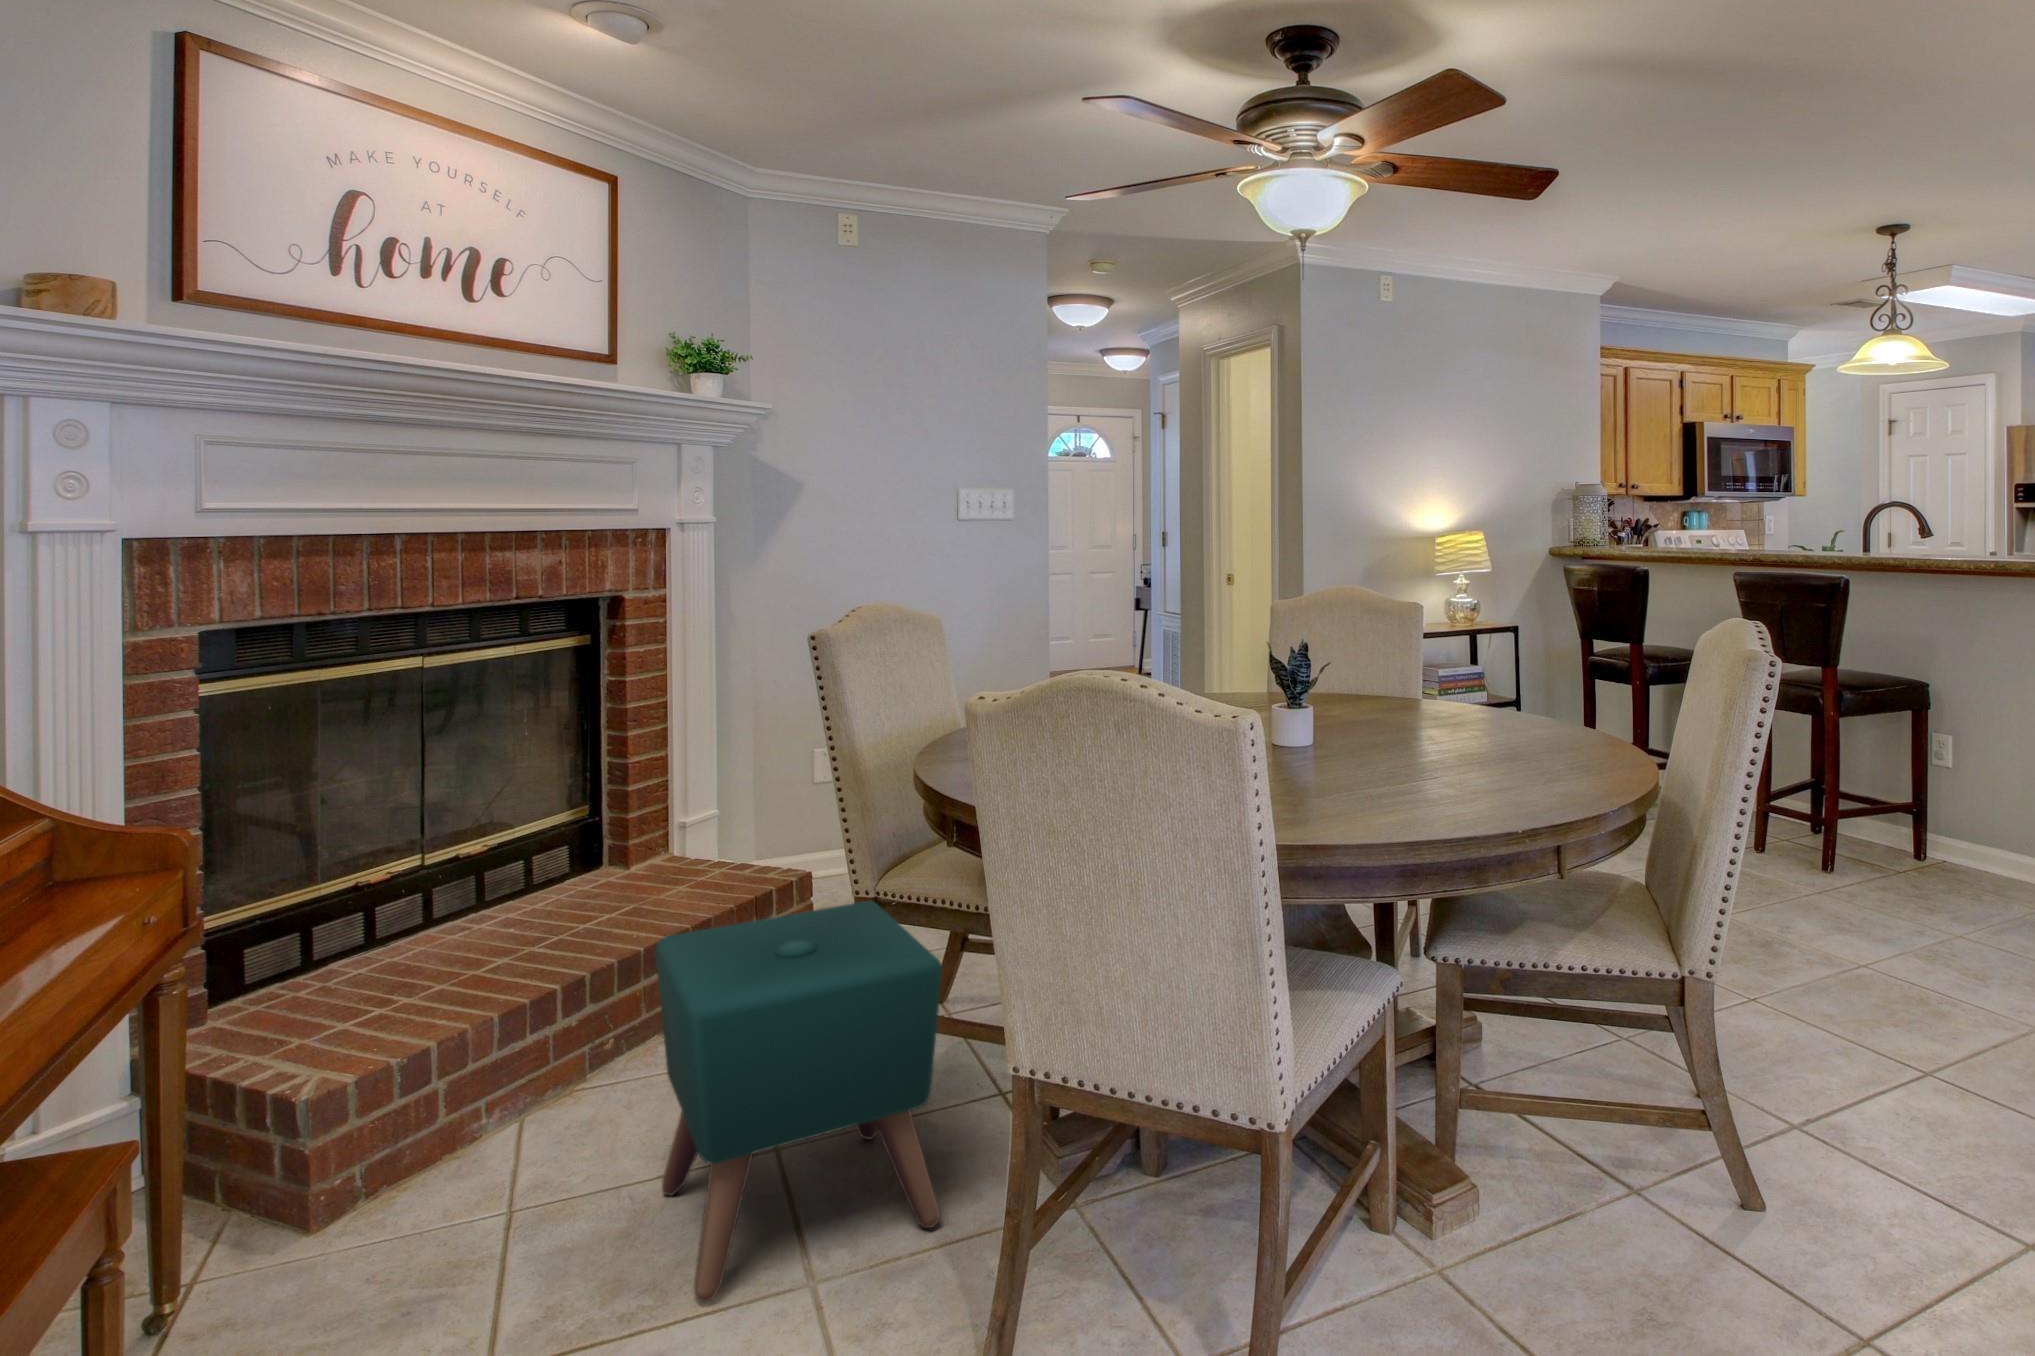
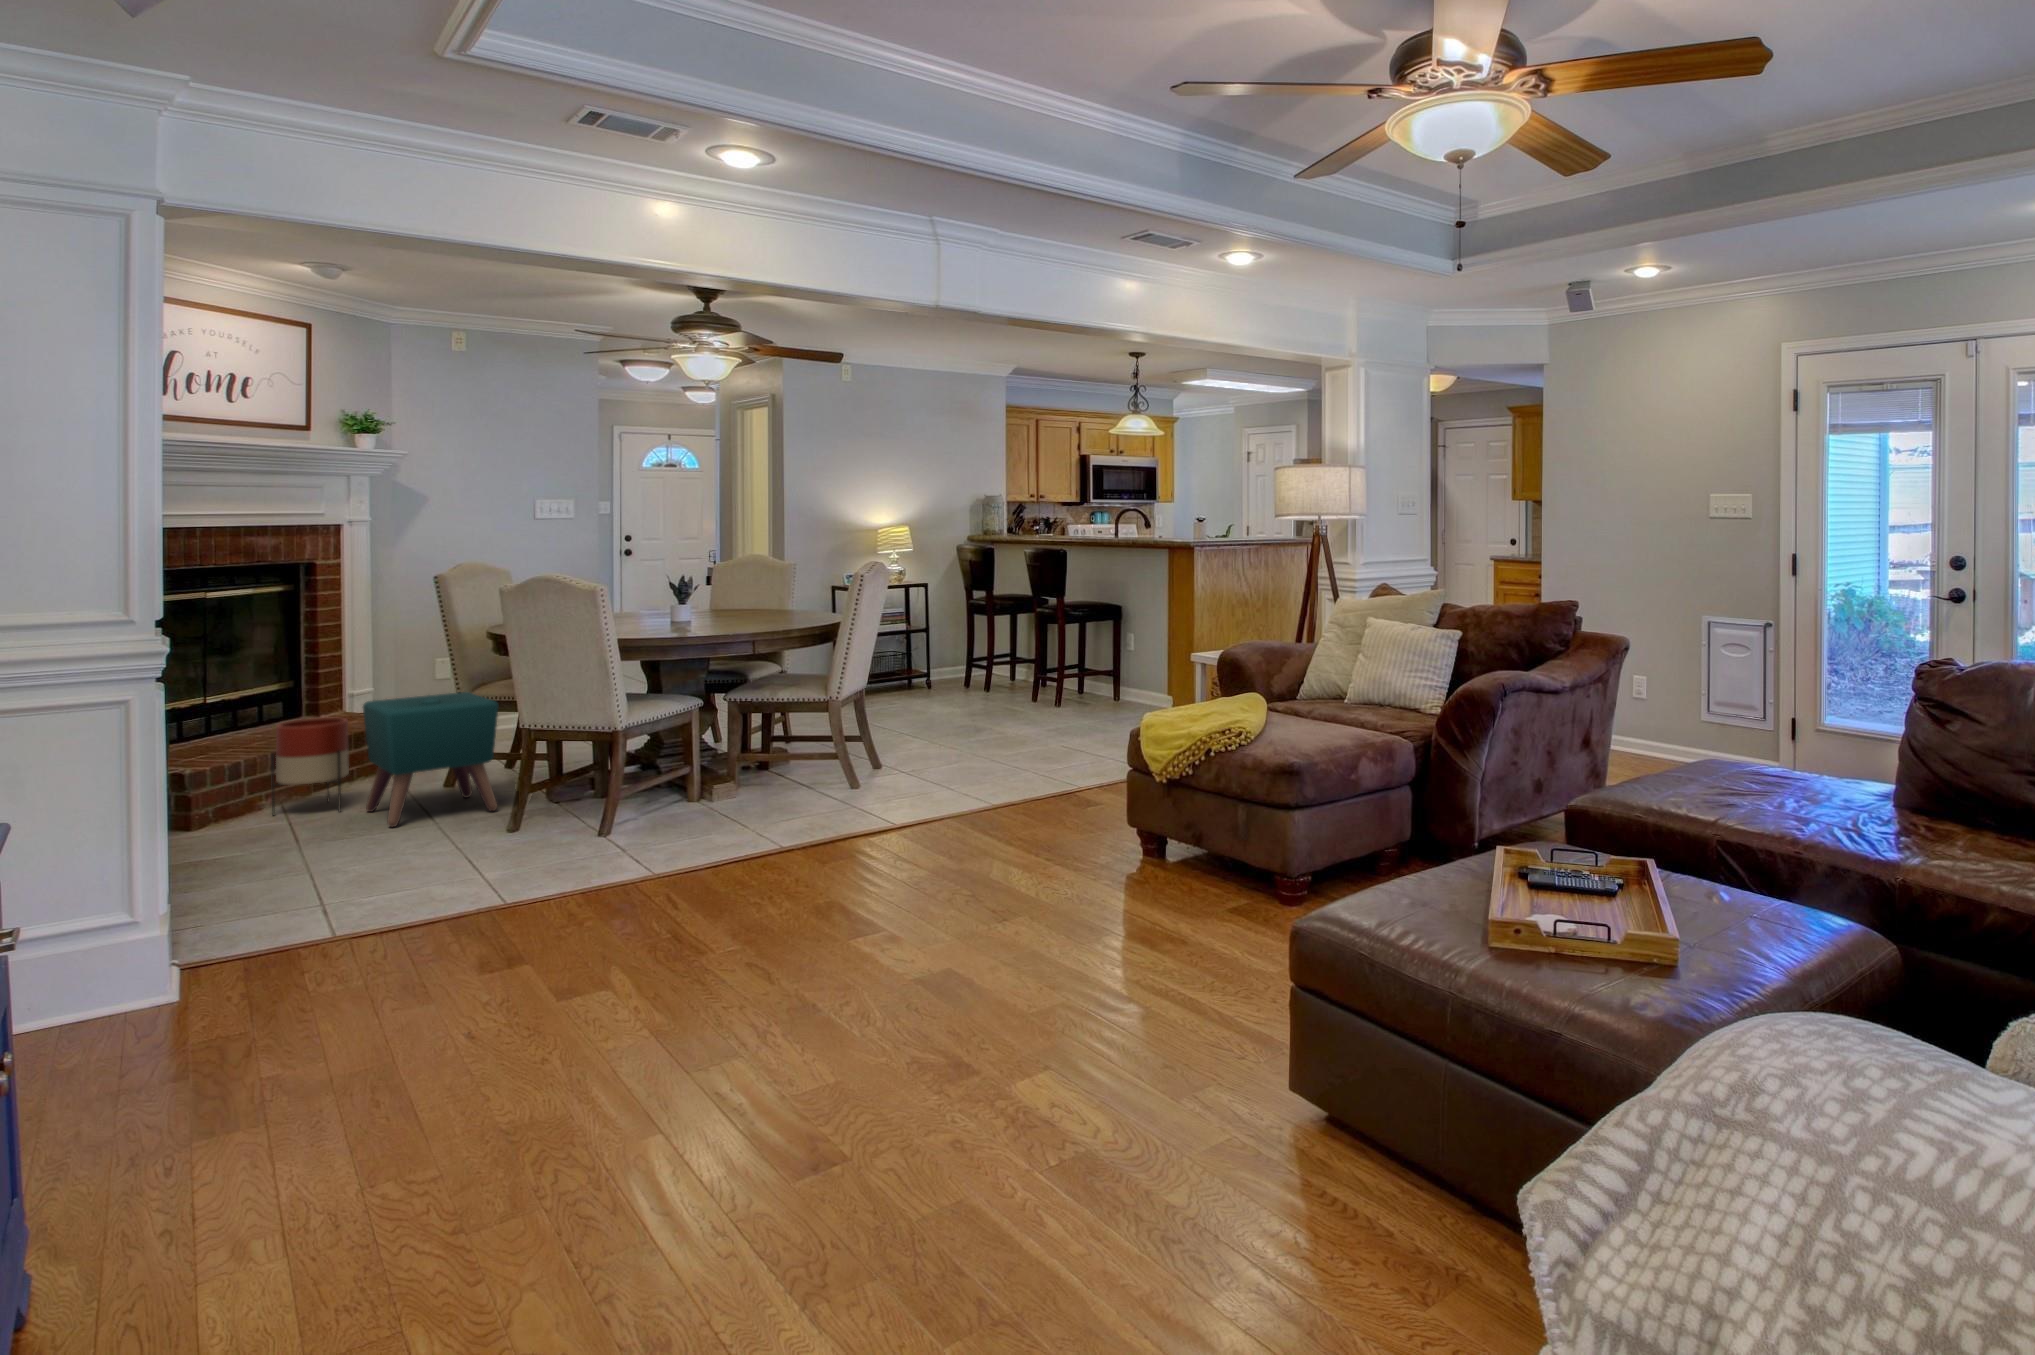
planter: none [473,948,635,1191] -> present [271,717,349,815]

